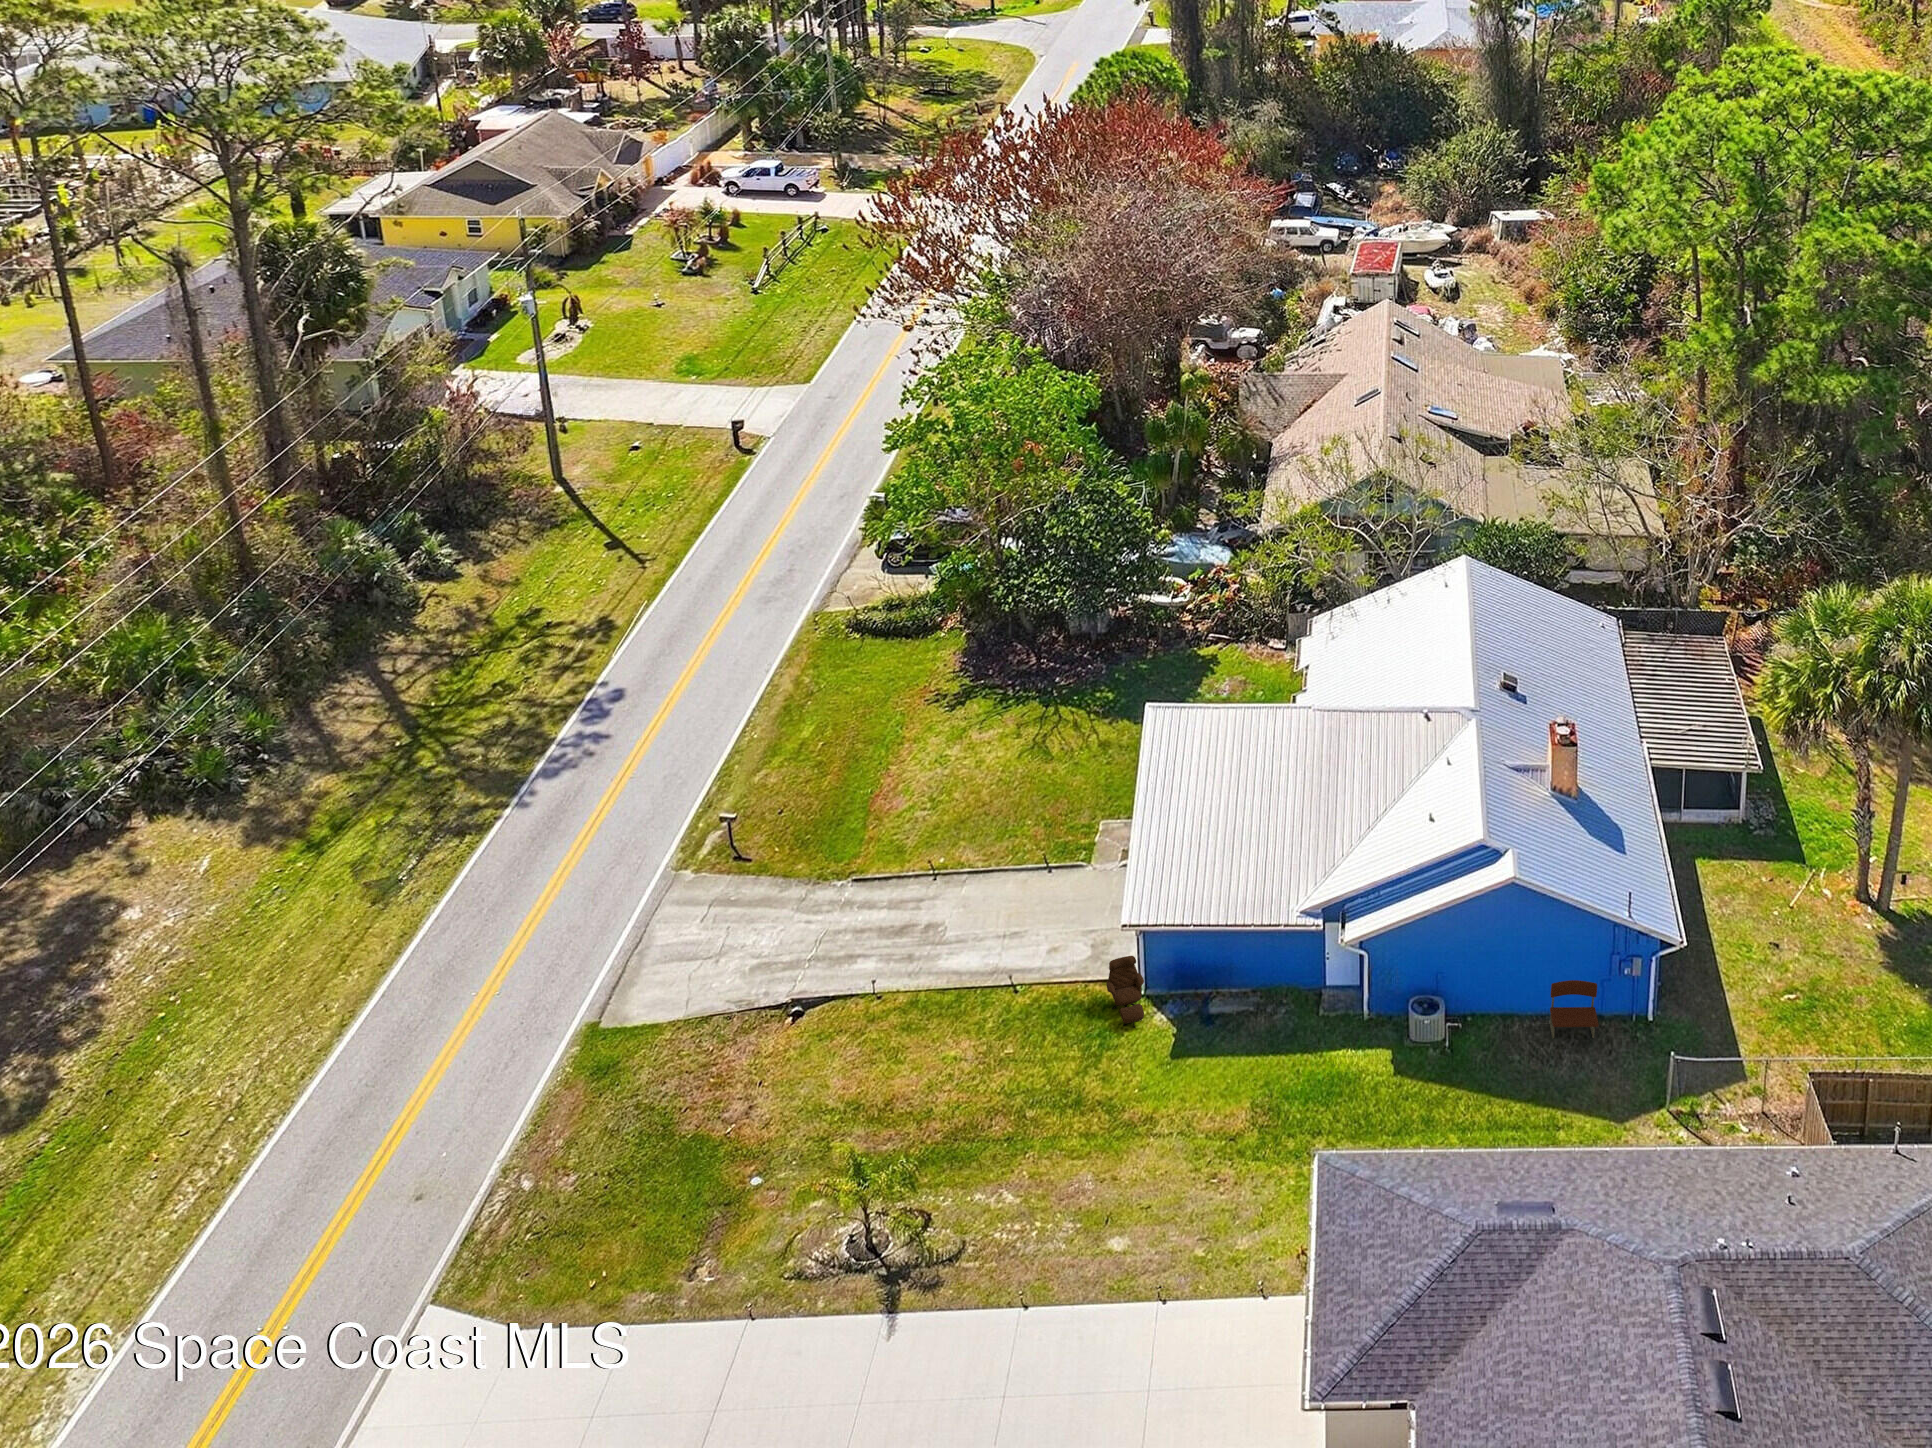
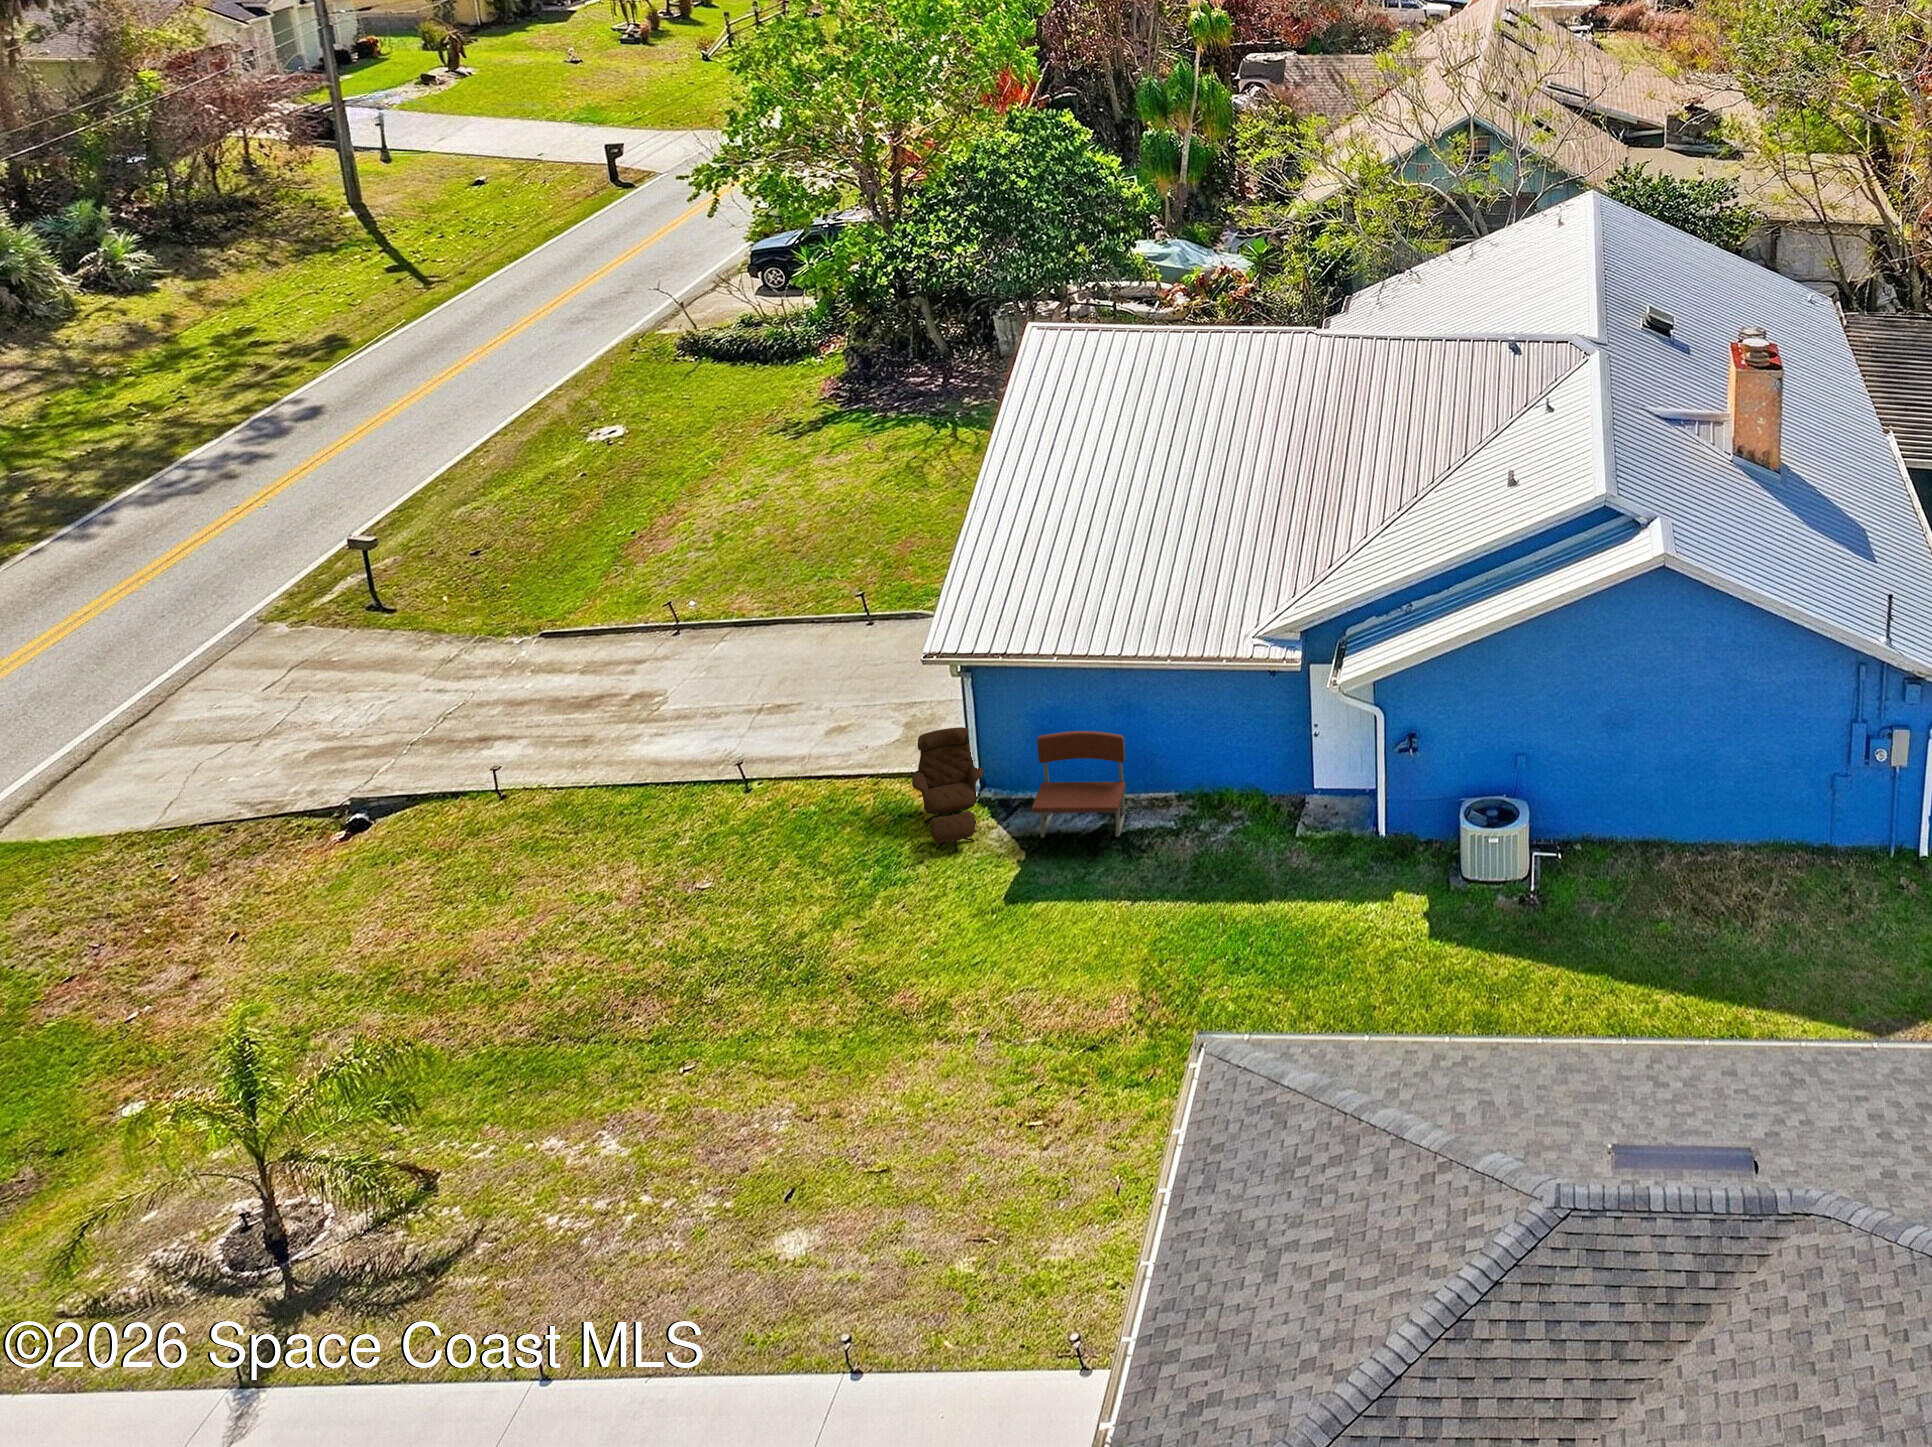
bench: present [1550,980,1599,1038] -> present [1032,731,1126,838]

